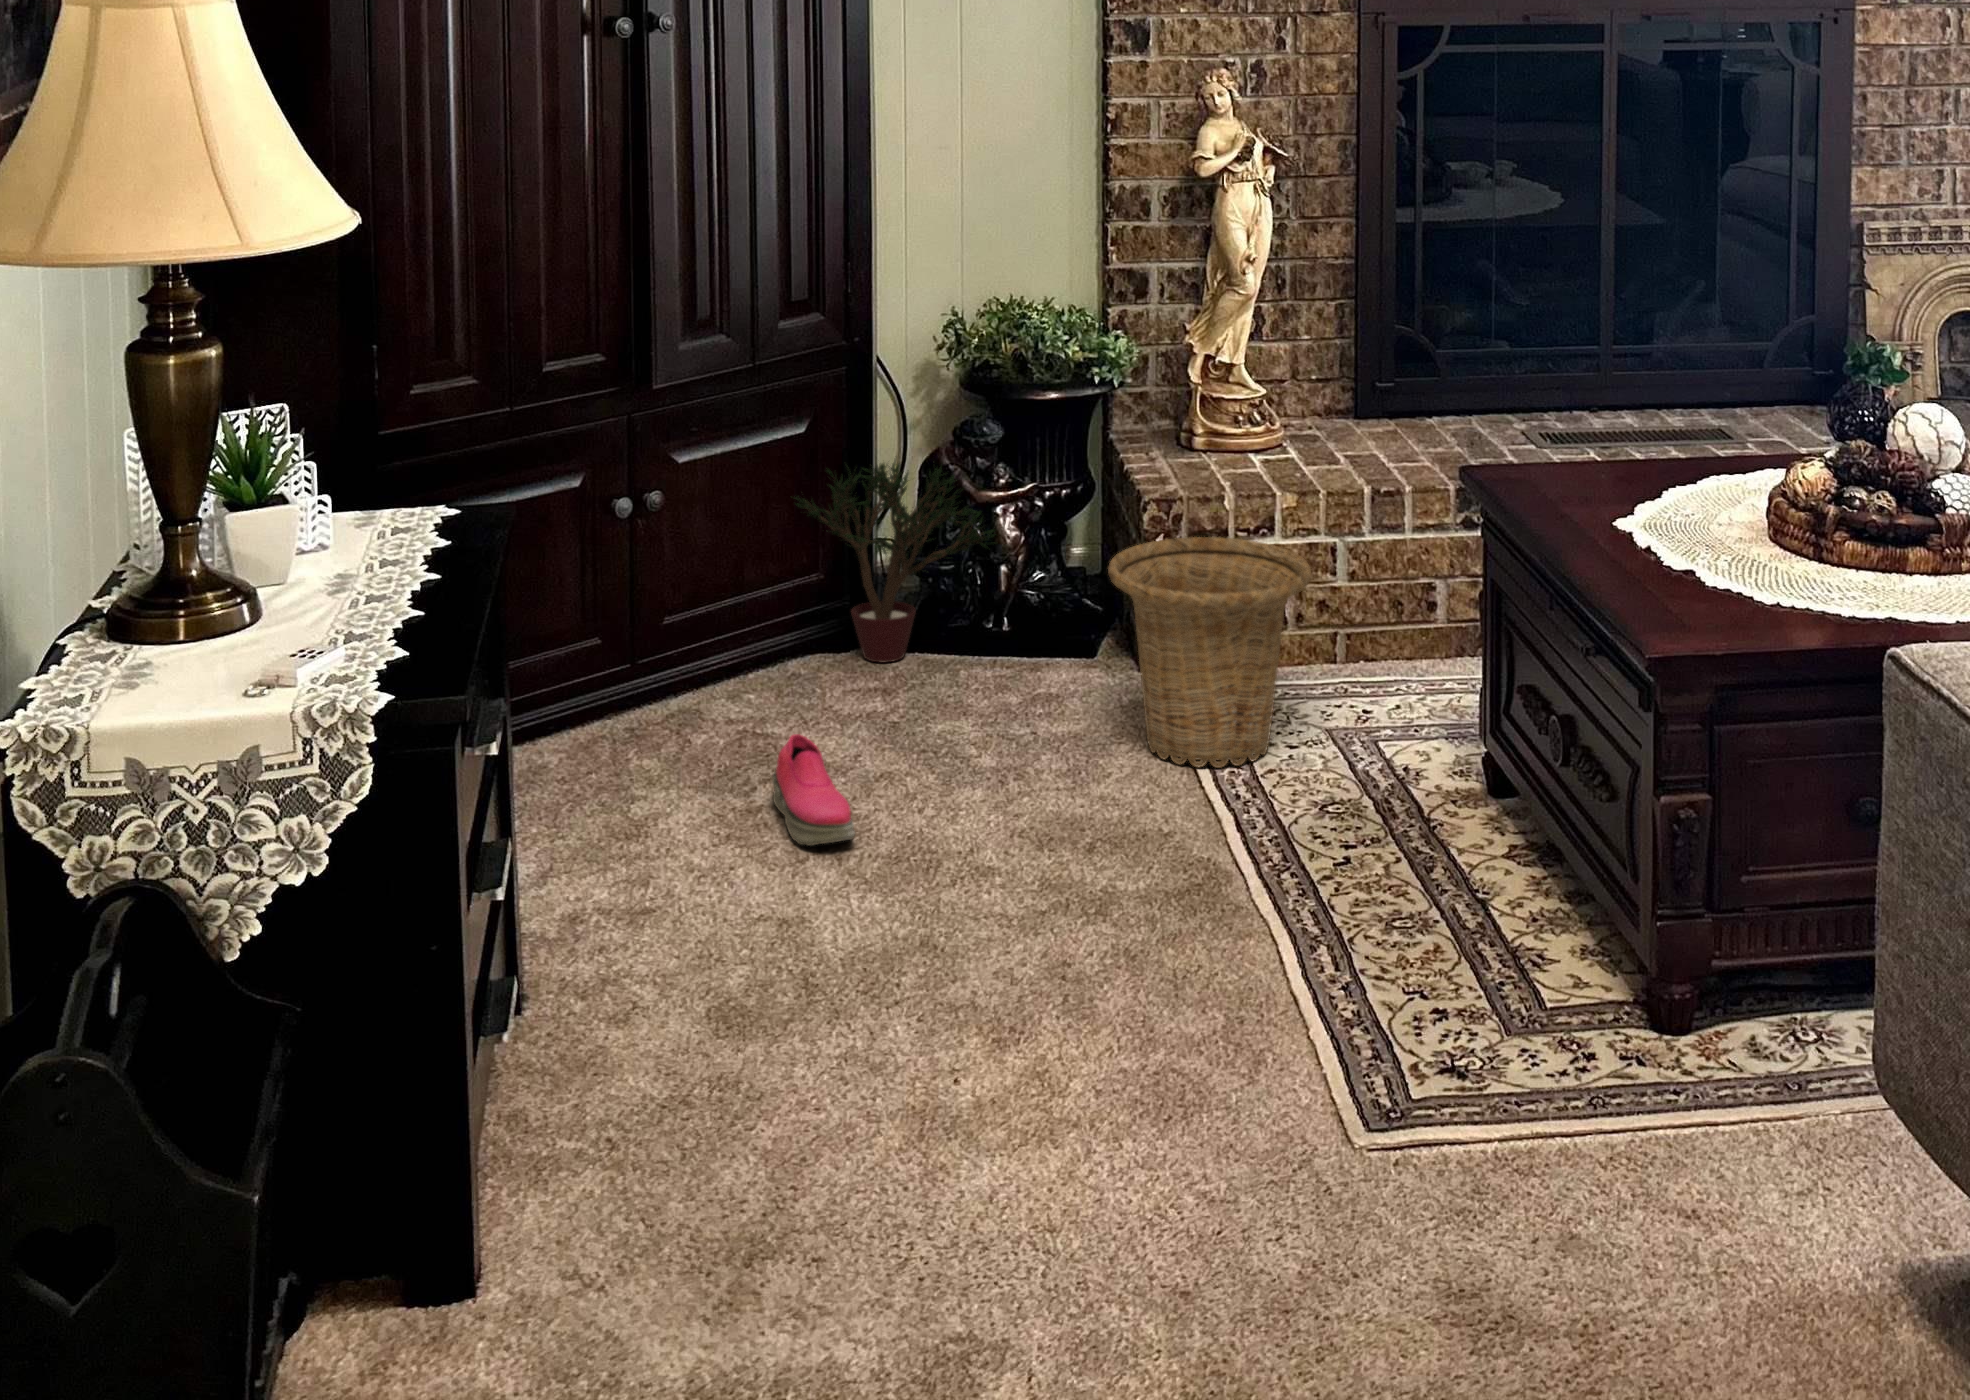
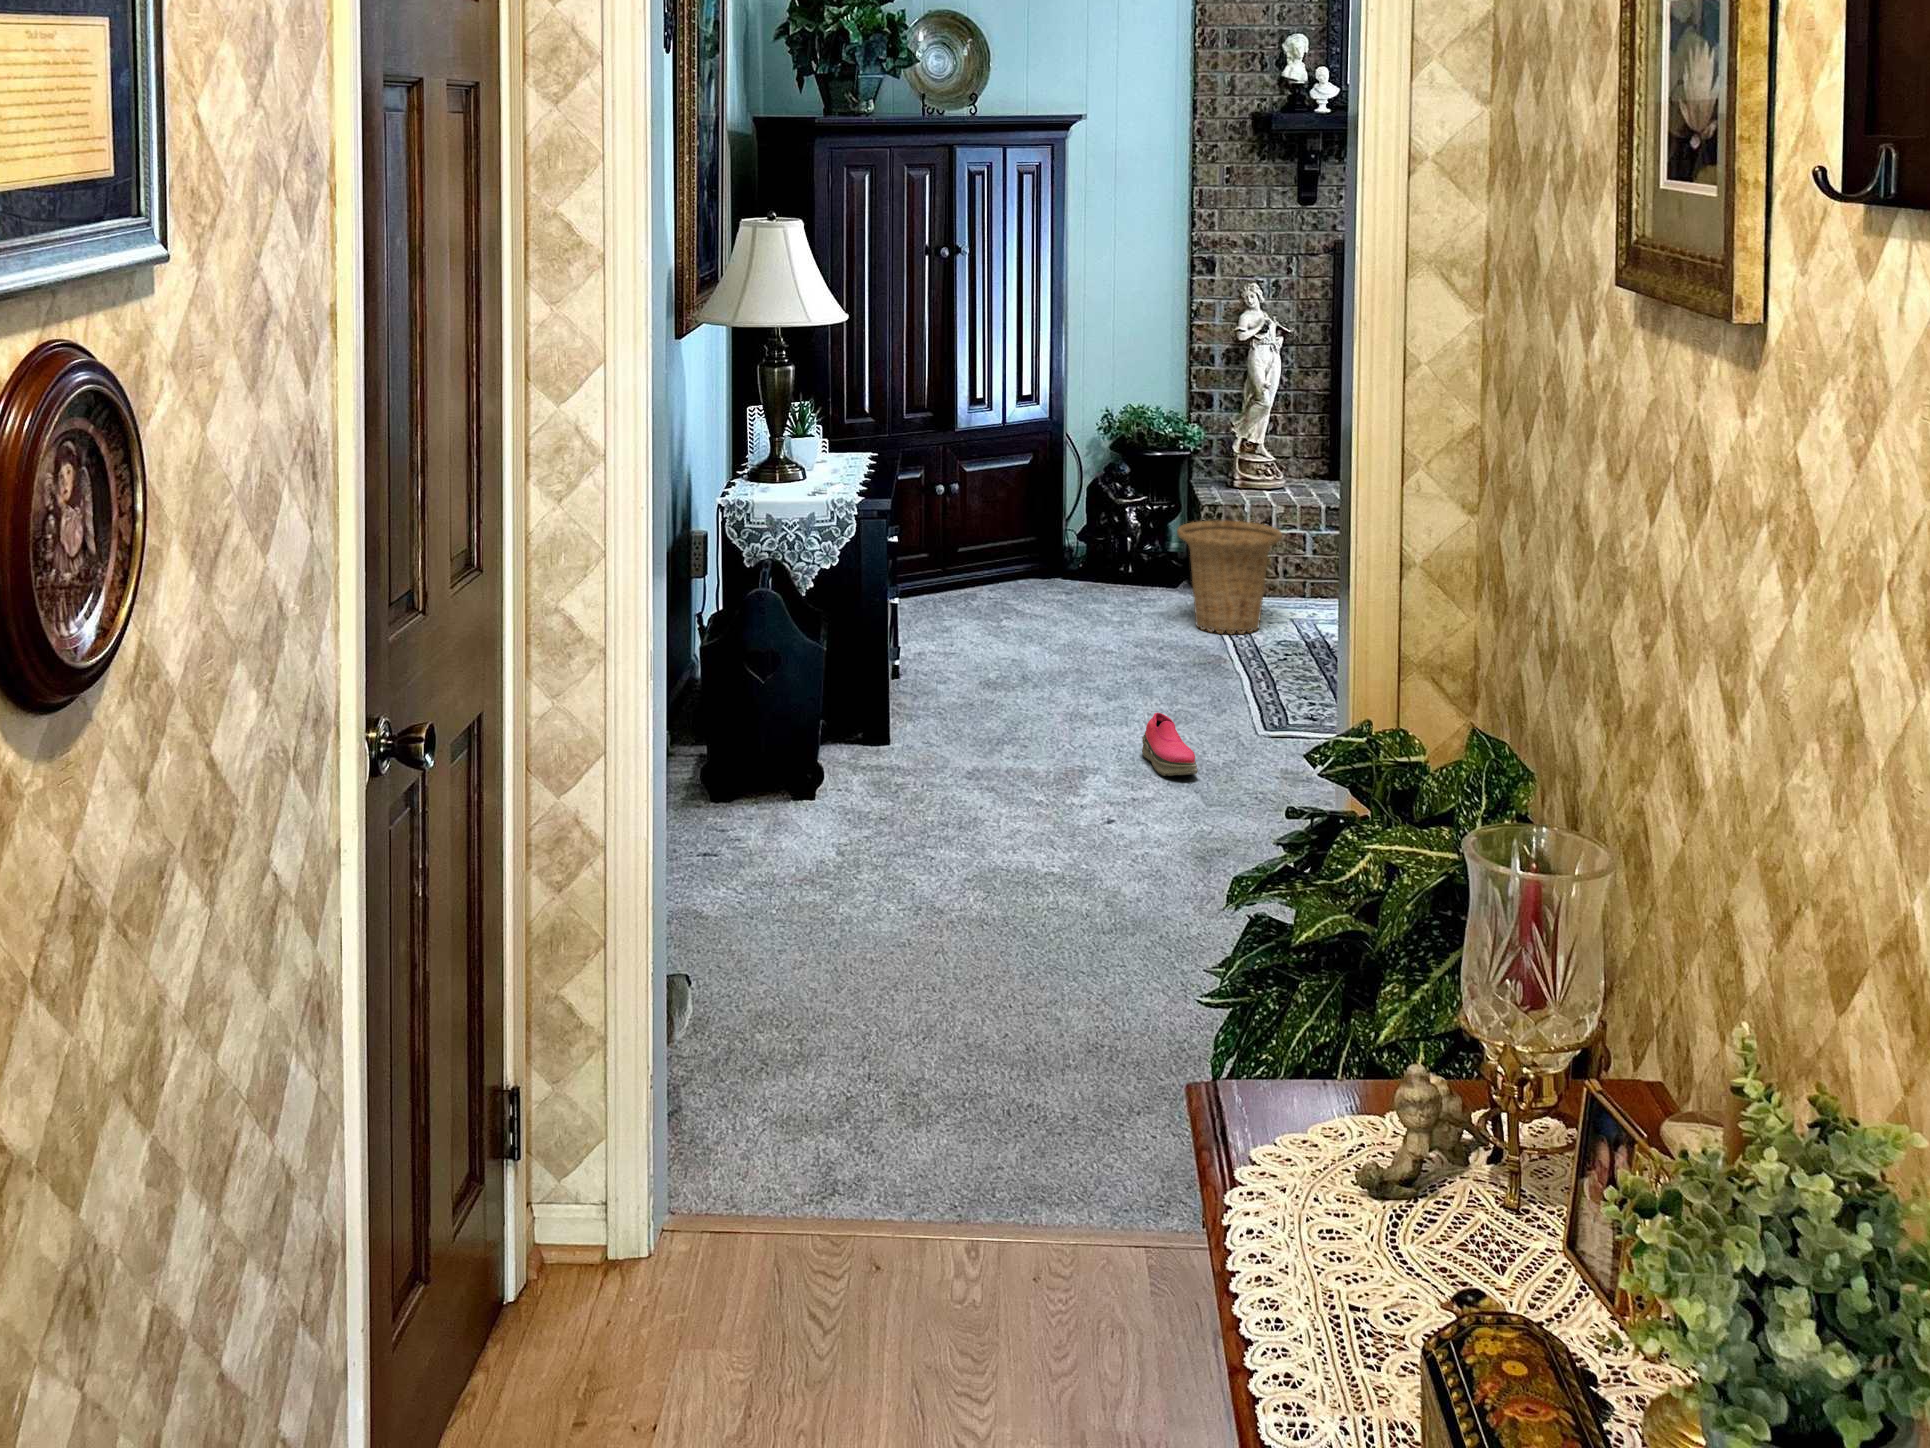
potted plant: present [795,460,995,662] -> none [1013,481,1124,591]
shoe: present [772,734,855,846] -> present [1142,713,1198,776]

